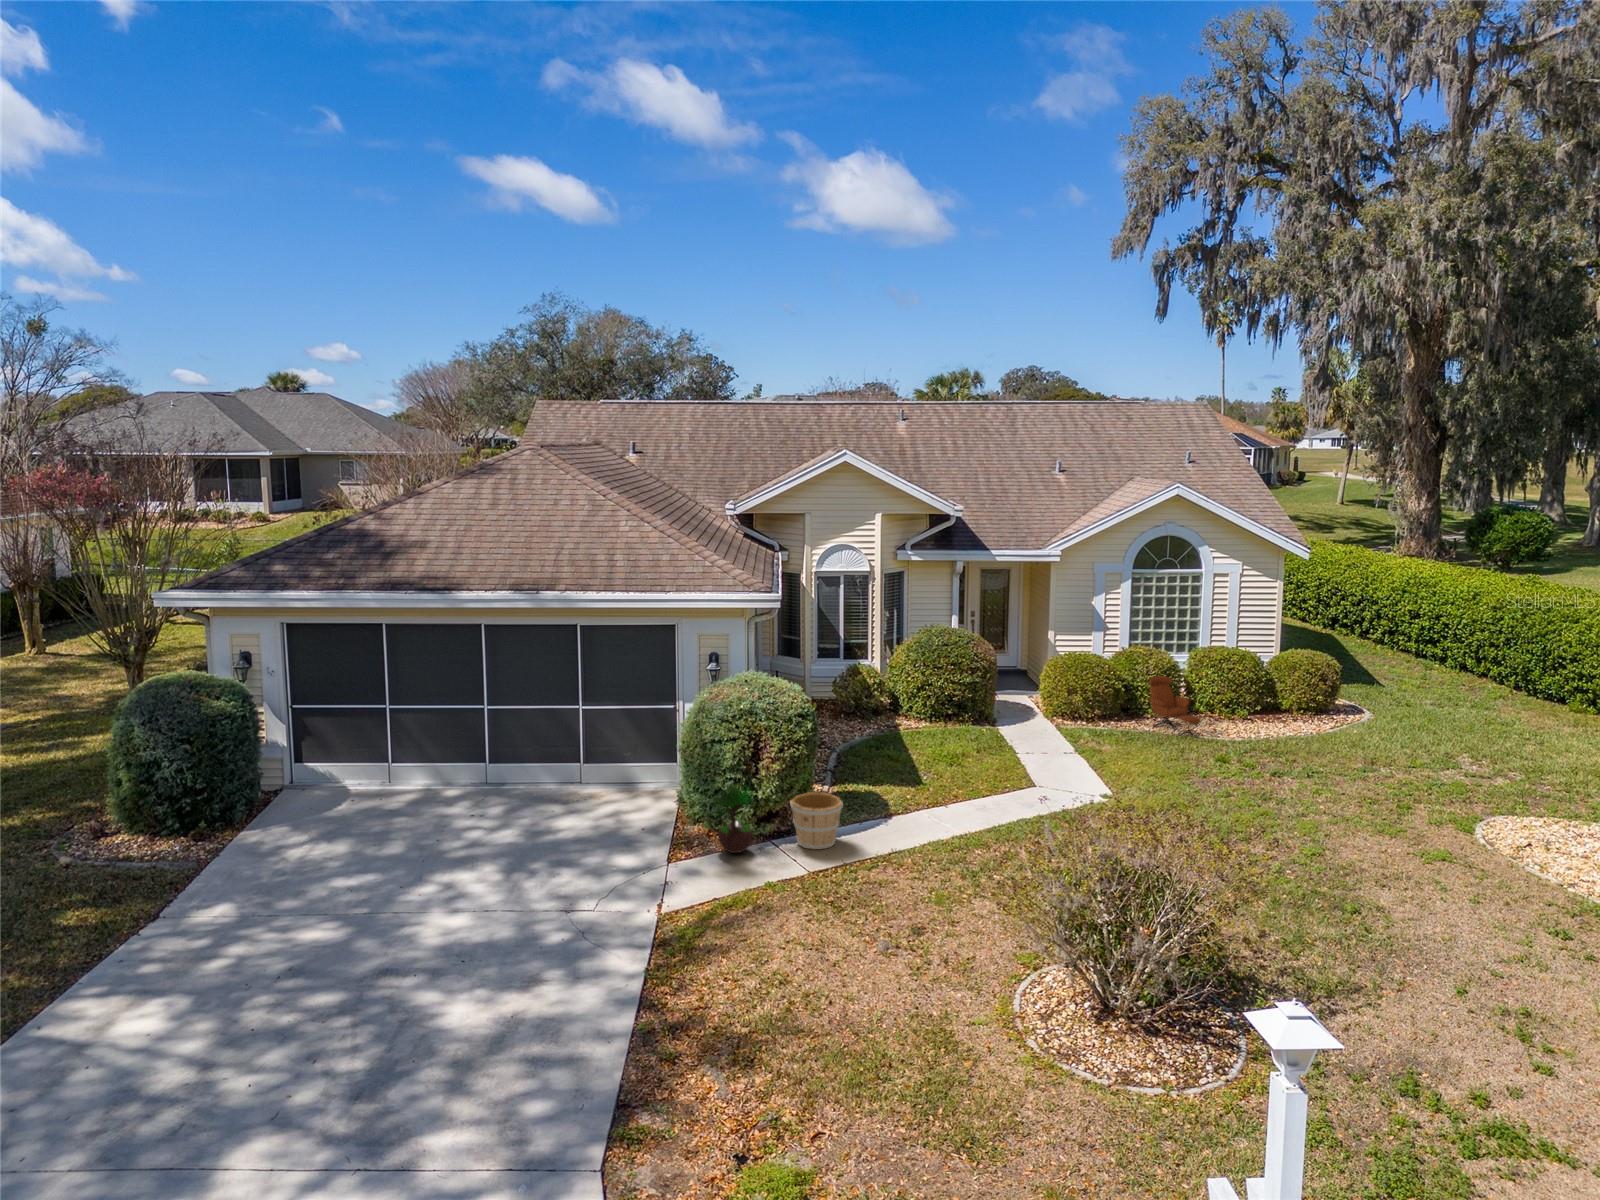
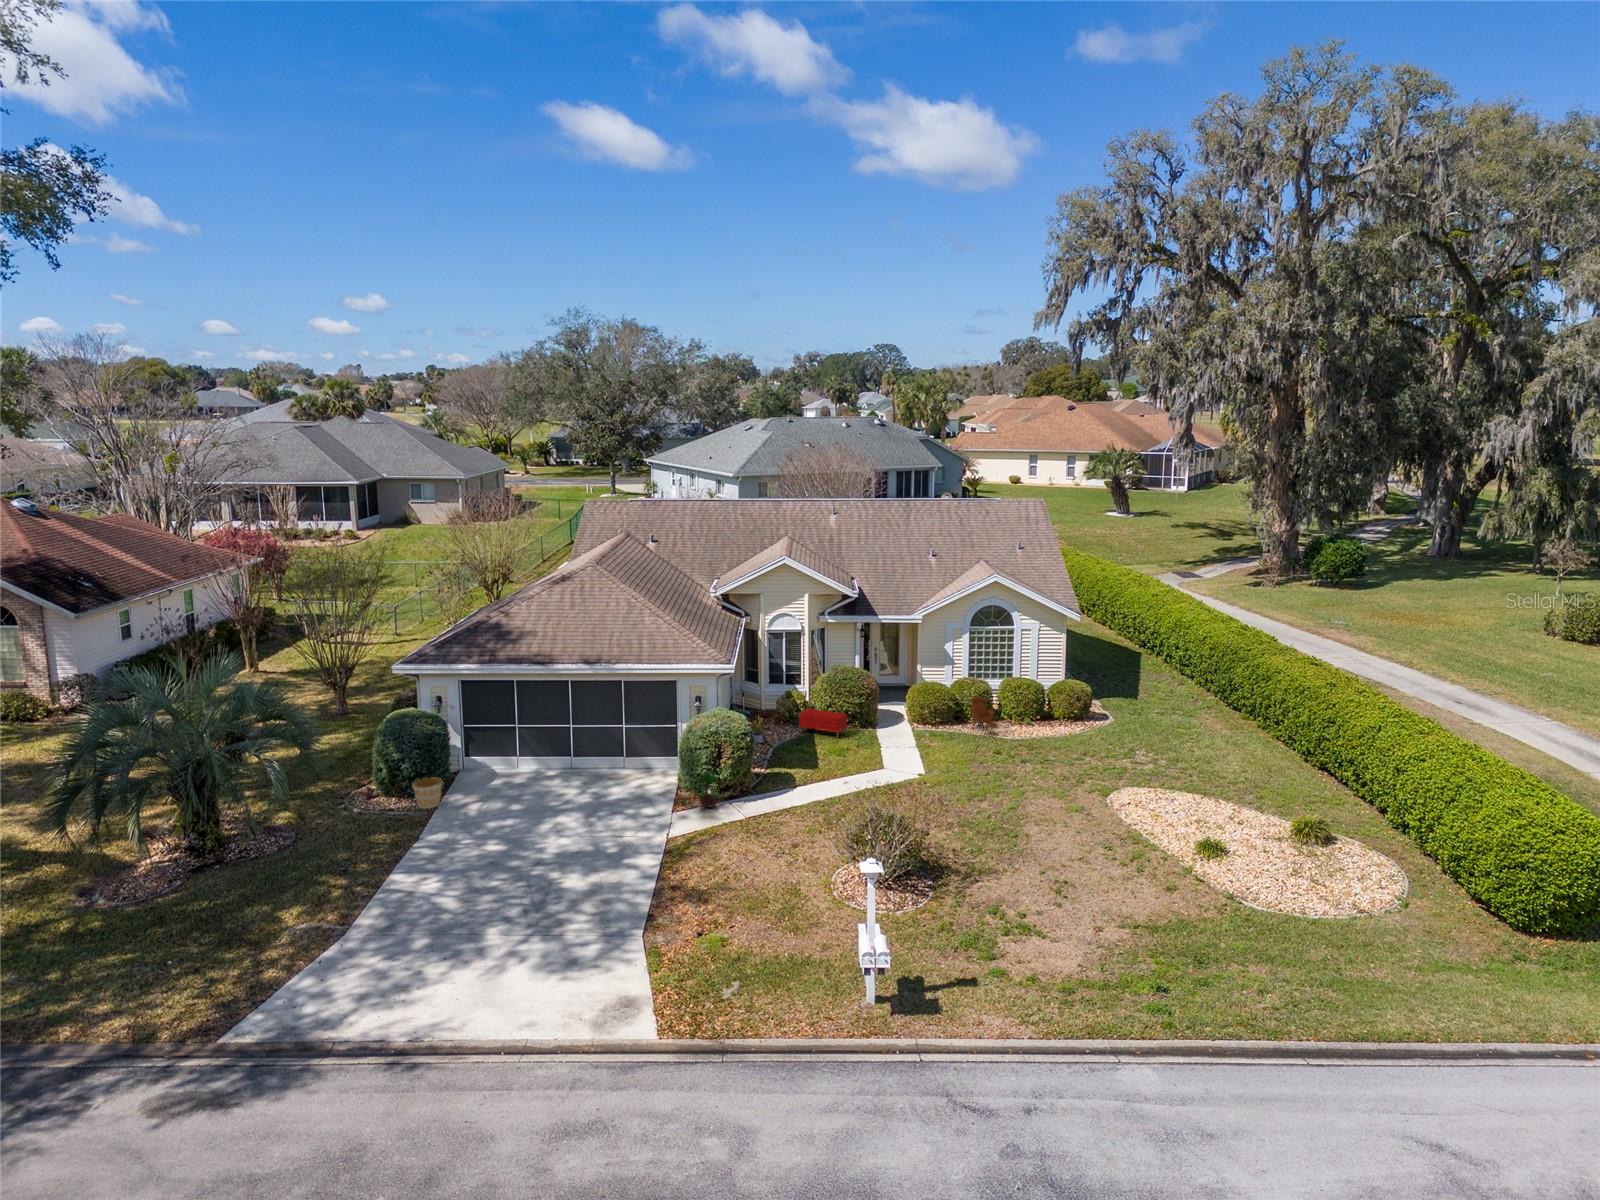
bench: none [872,693,952,741] -> present [799,709,847,738]
wooden bucket: present [790,792,843,849] -> present [412,777,442,809]

